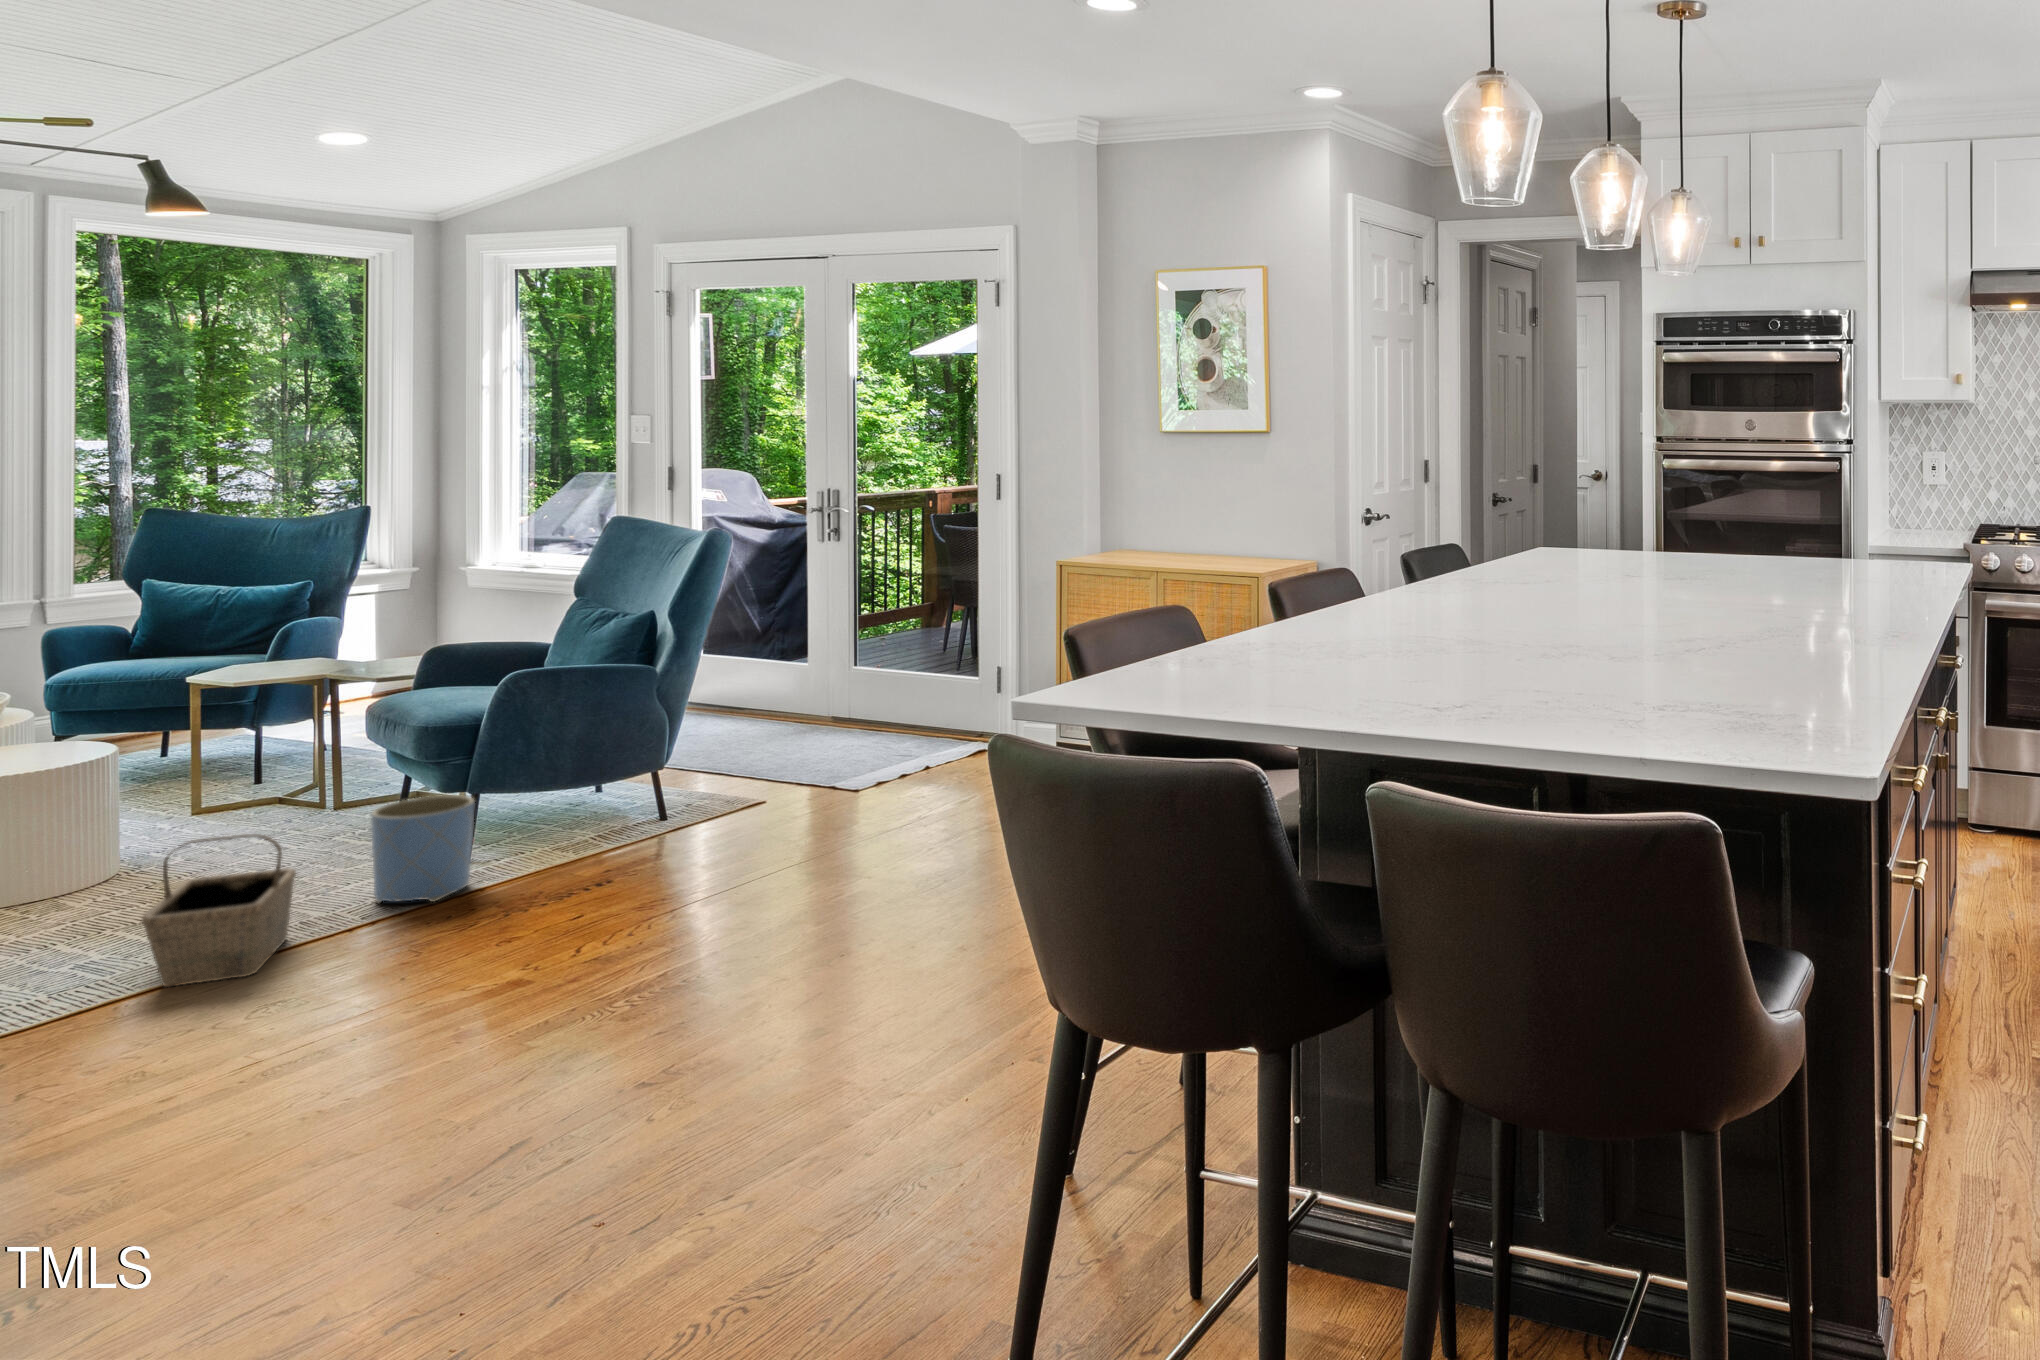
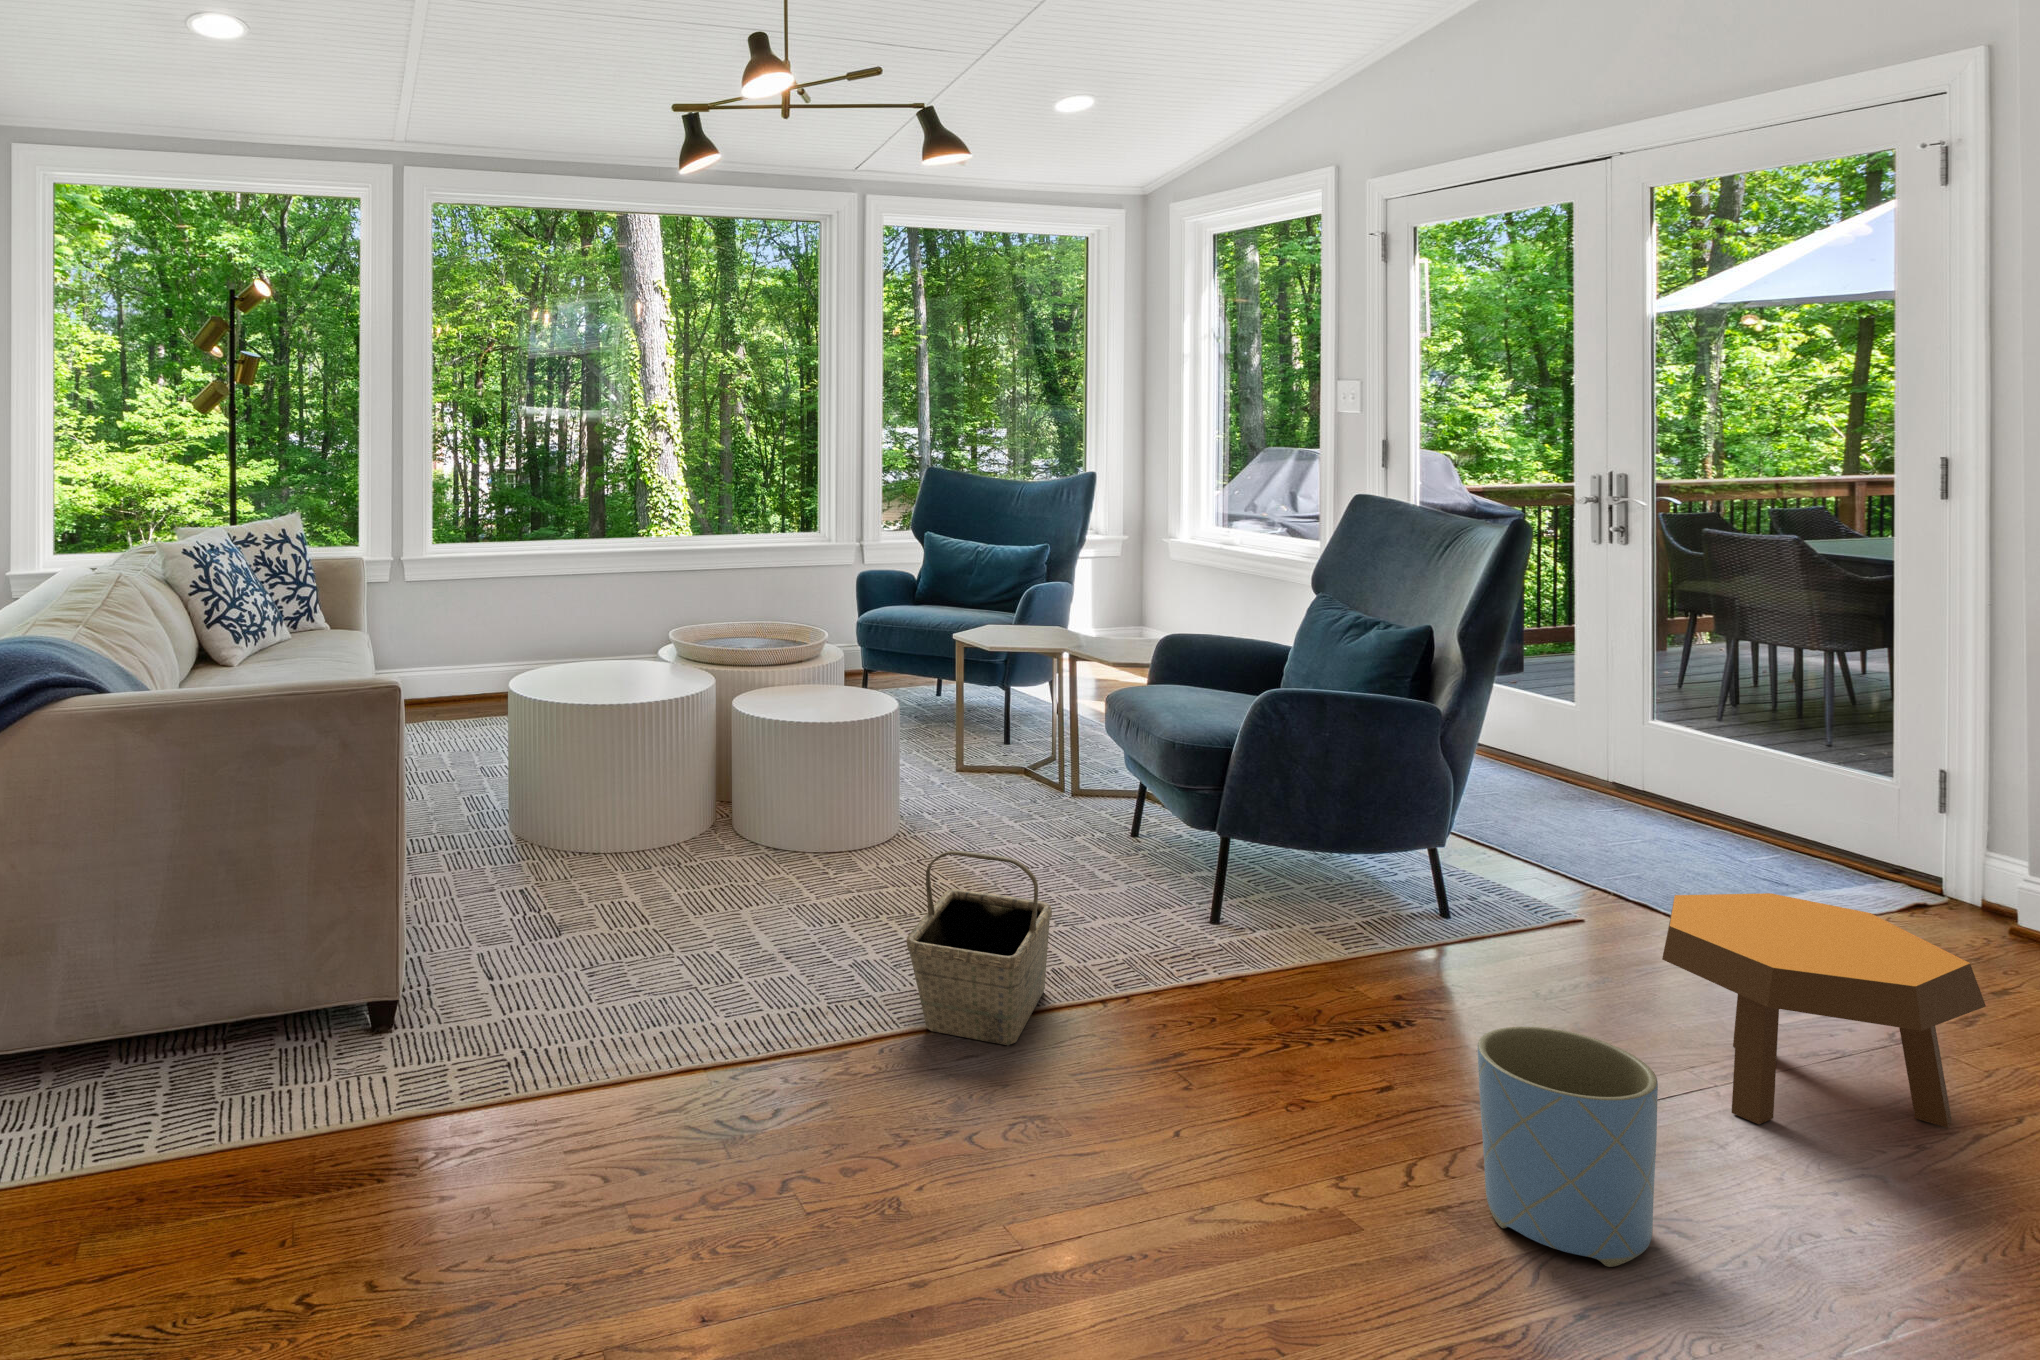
footstool: none [770,748,939,879] -> present [1662,893,1986,1128]
planter: present [371,795,475,903] -> present [1478,1027,1658,1267]

